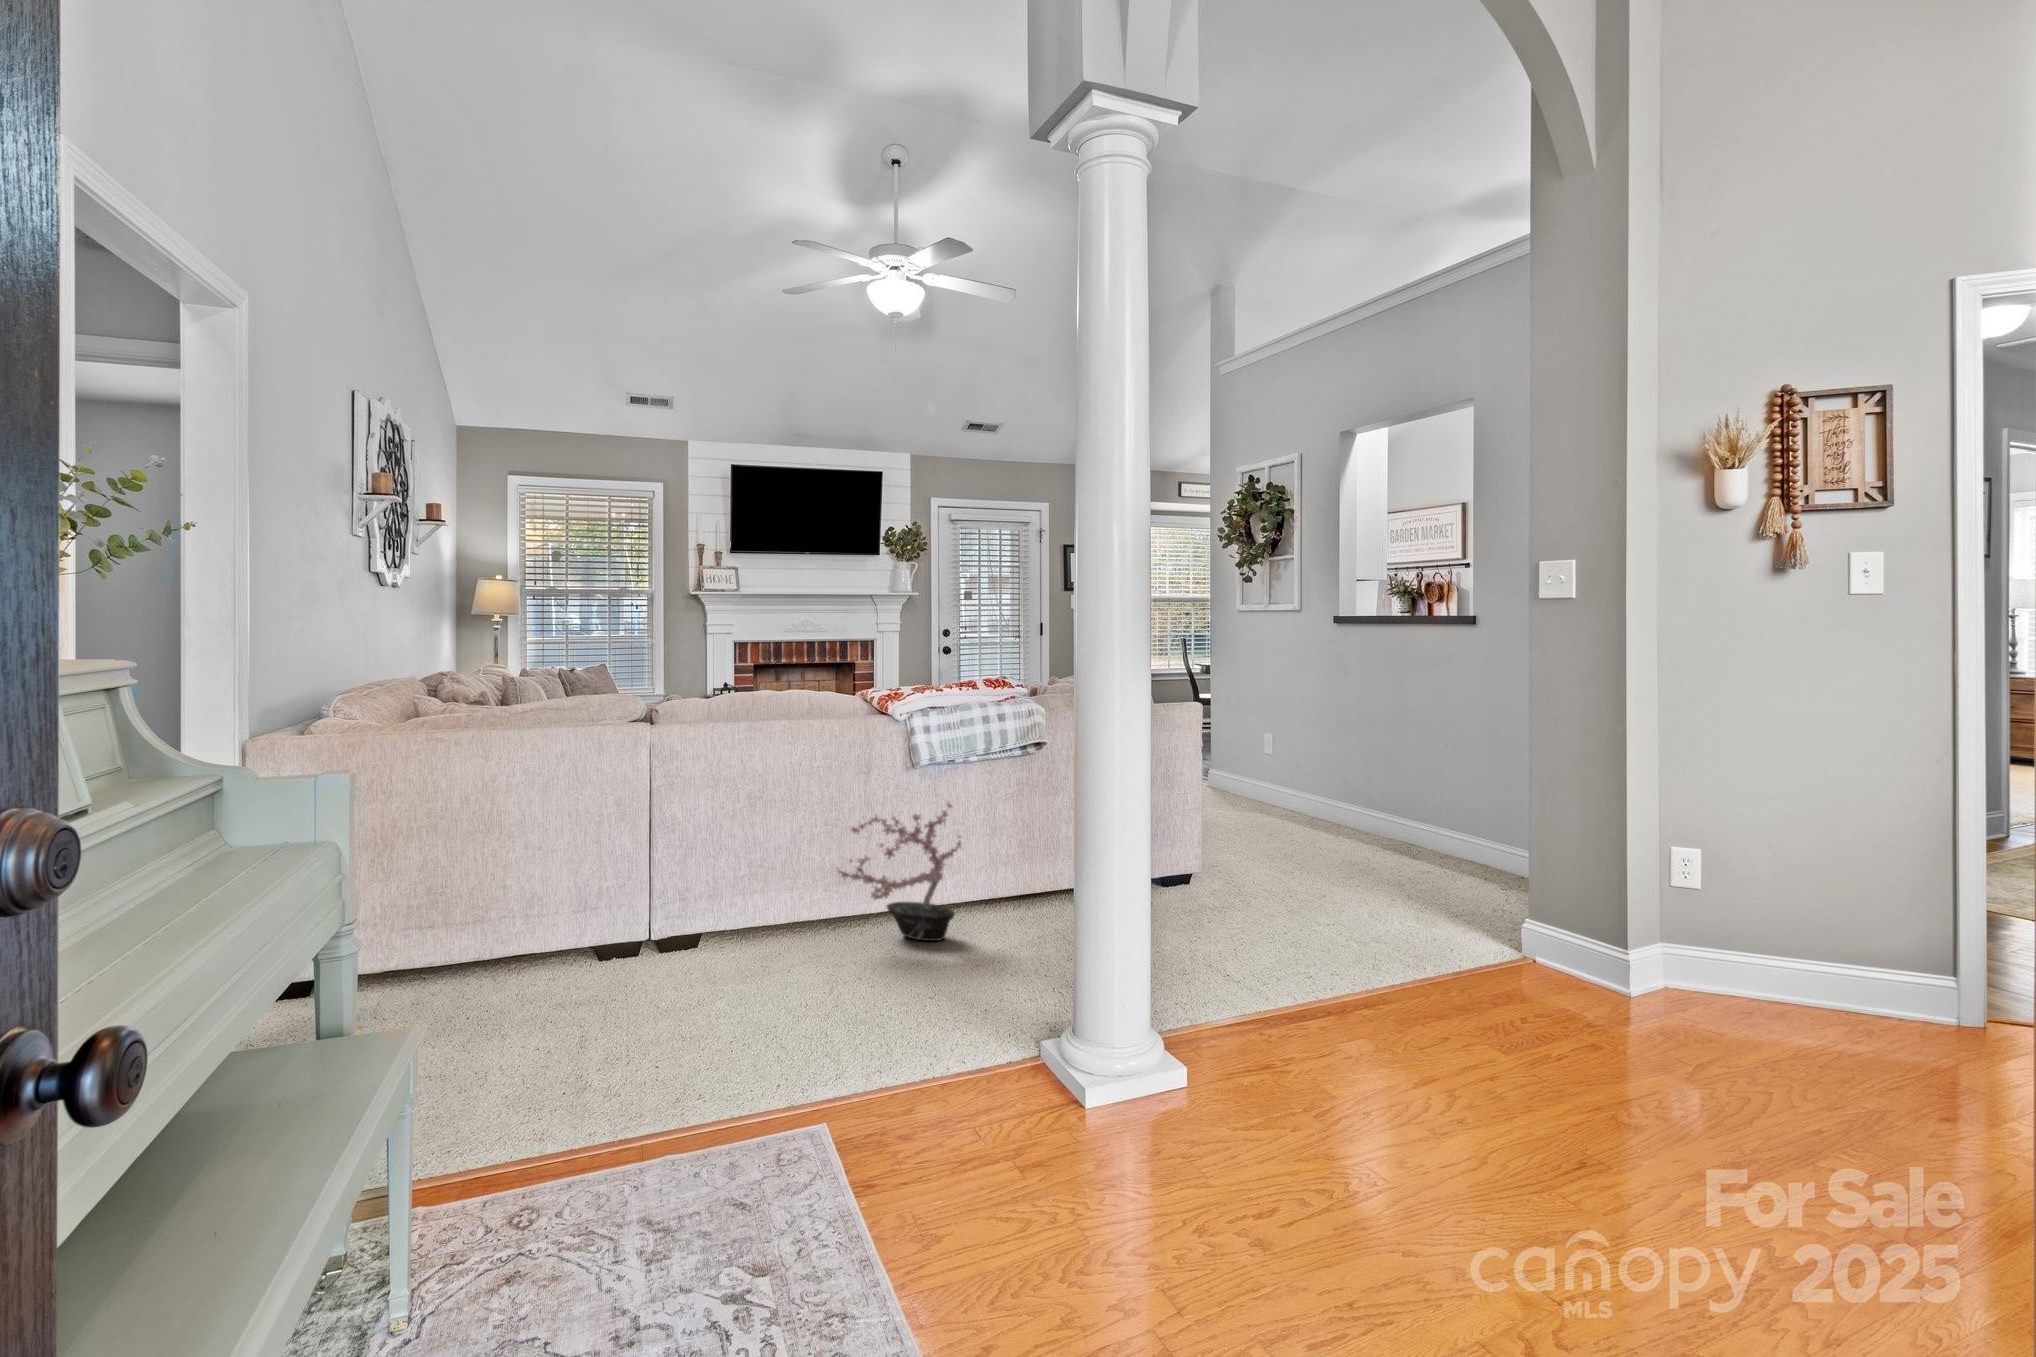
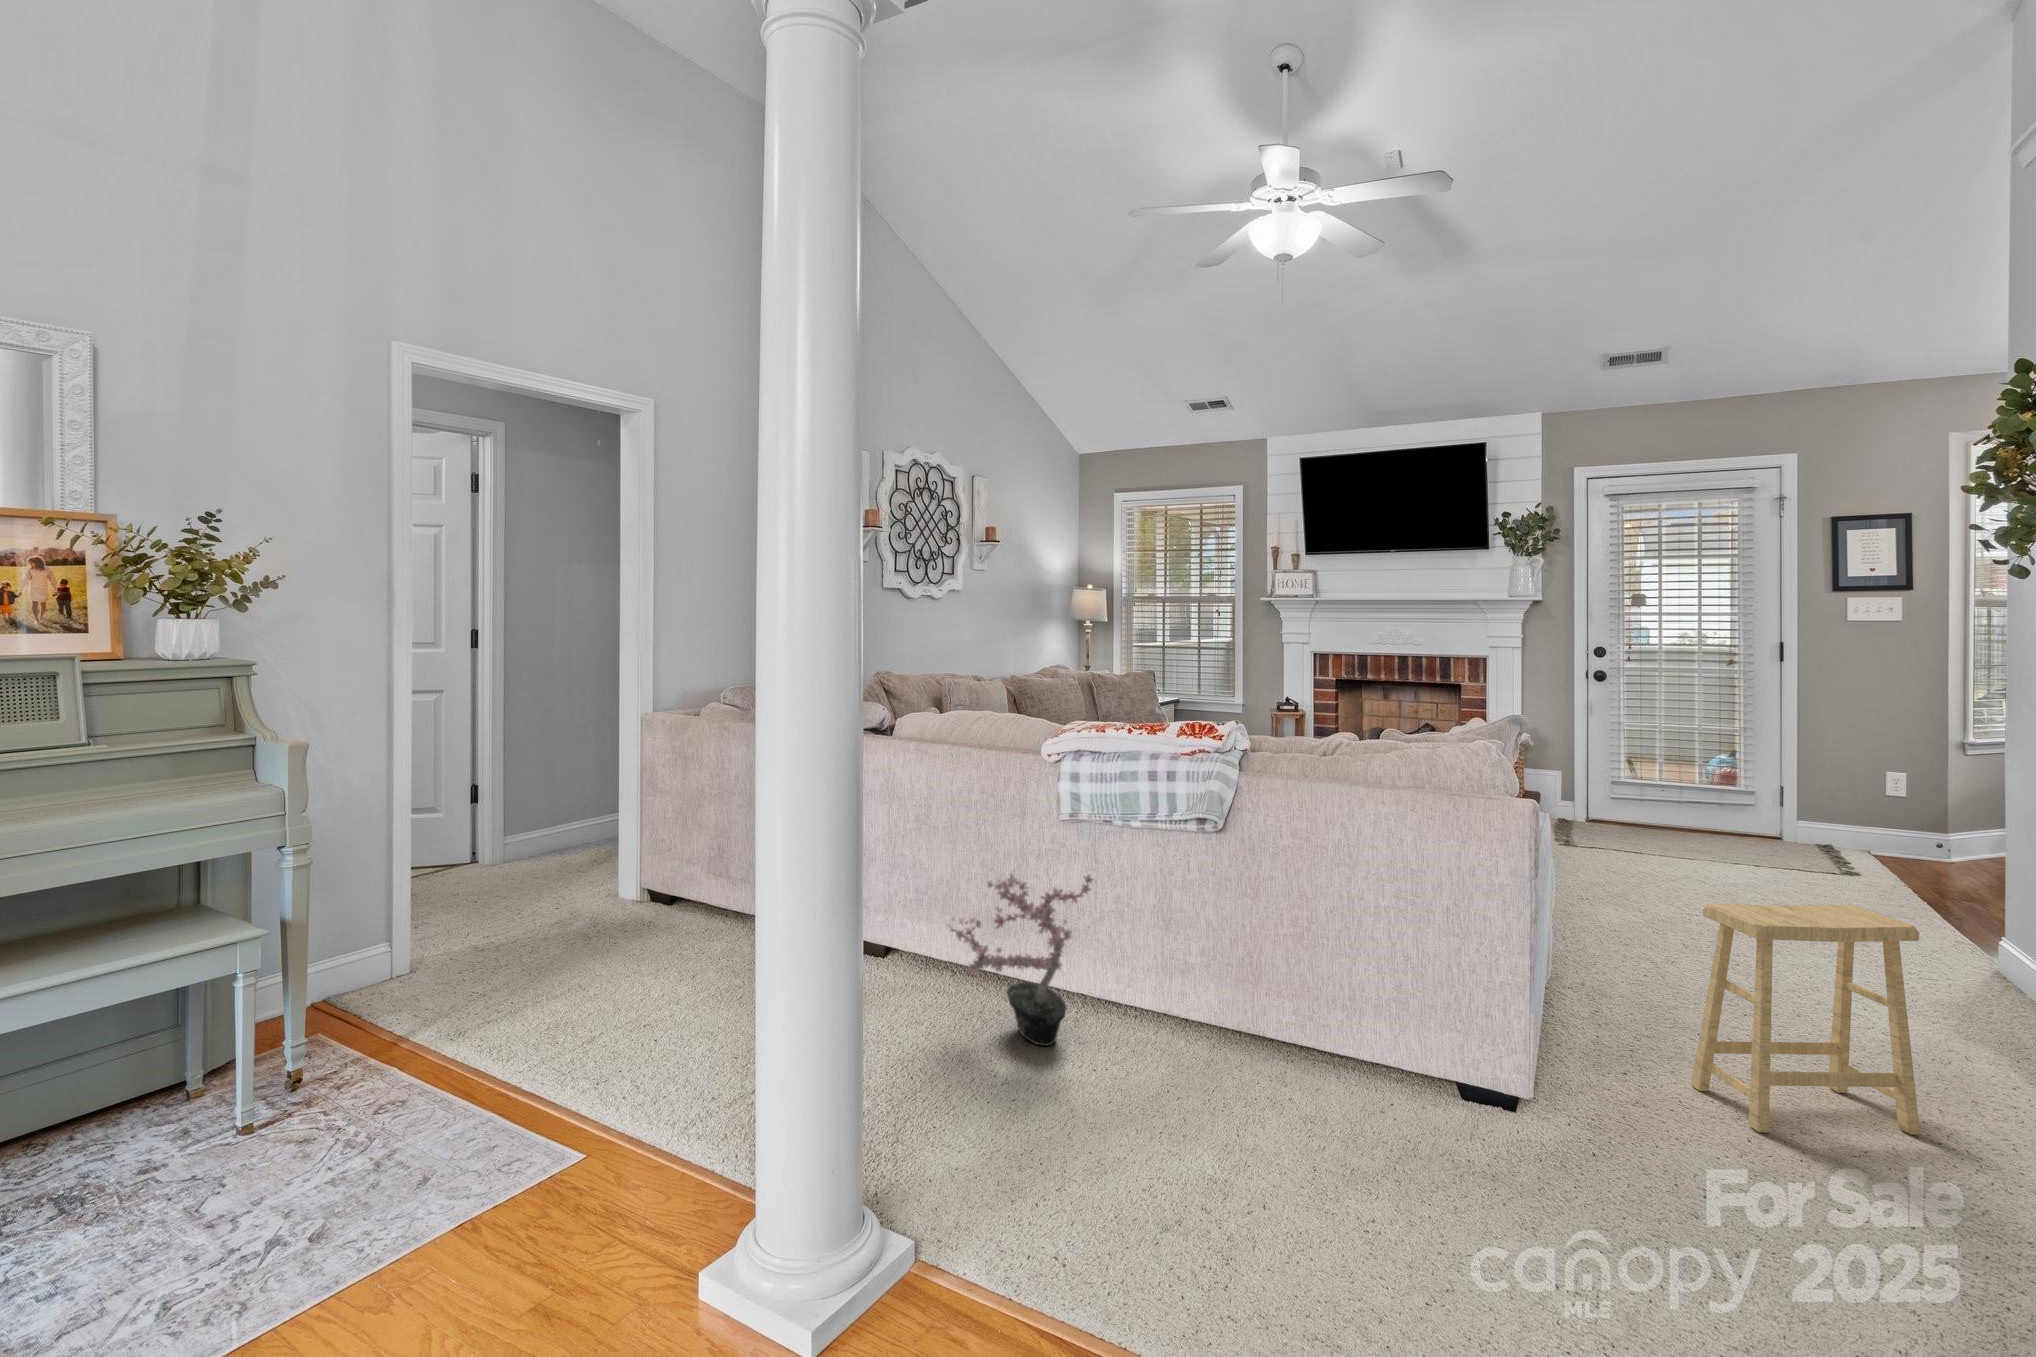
footstool: none [1226,752,1311,871] -> present [1691,904,1920,1135]

